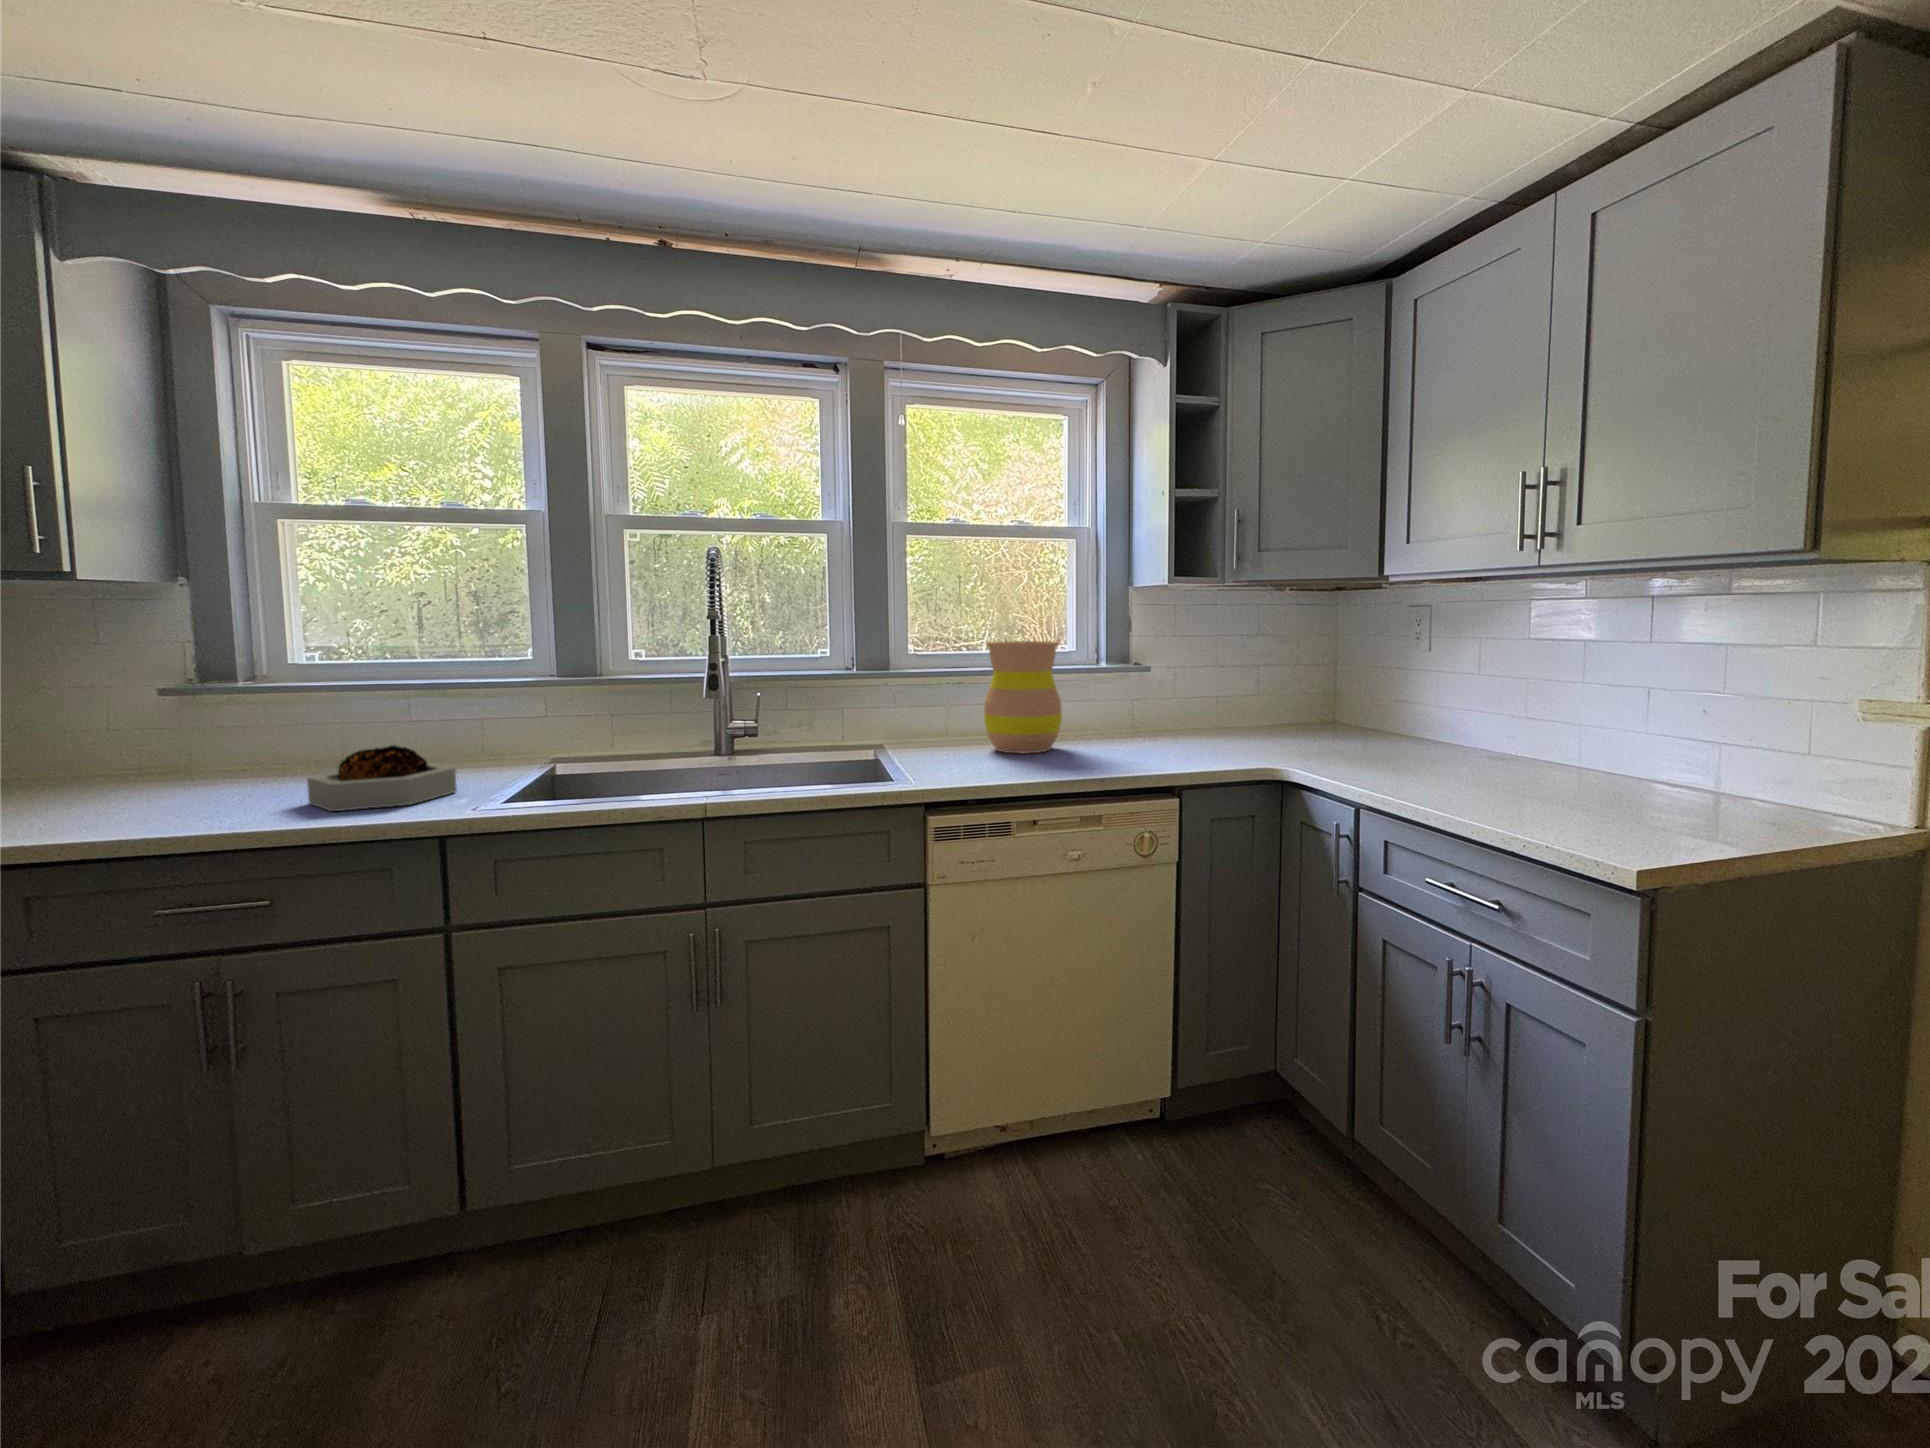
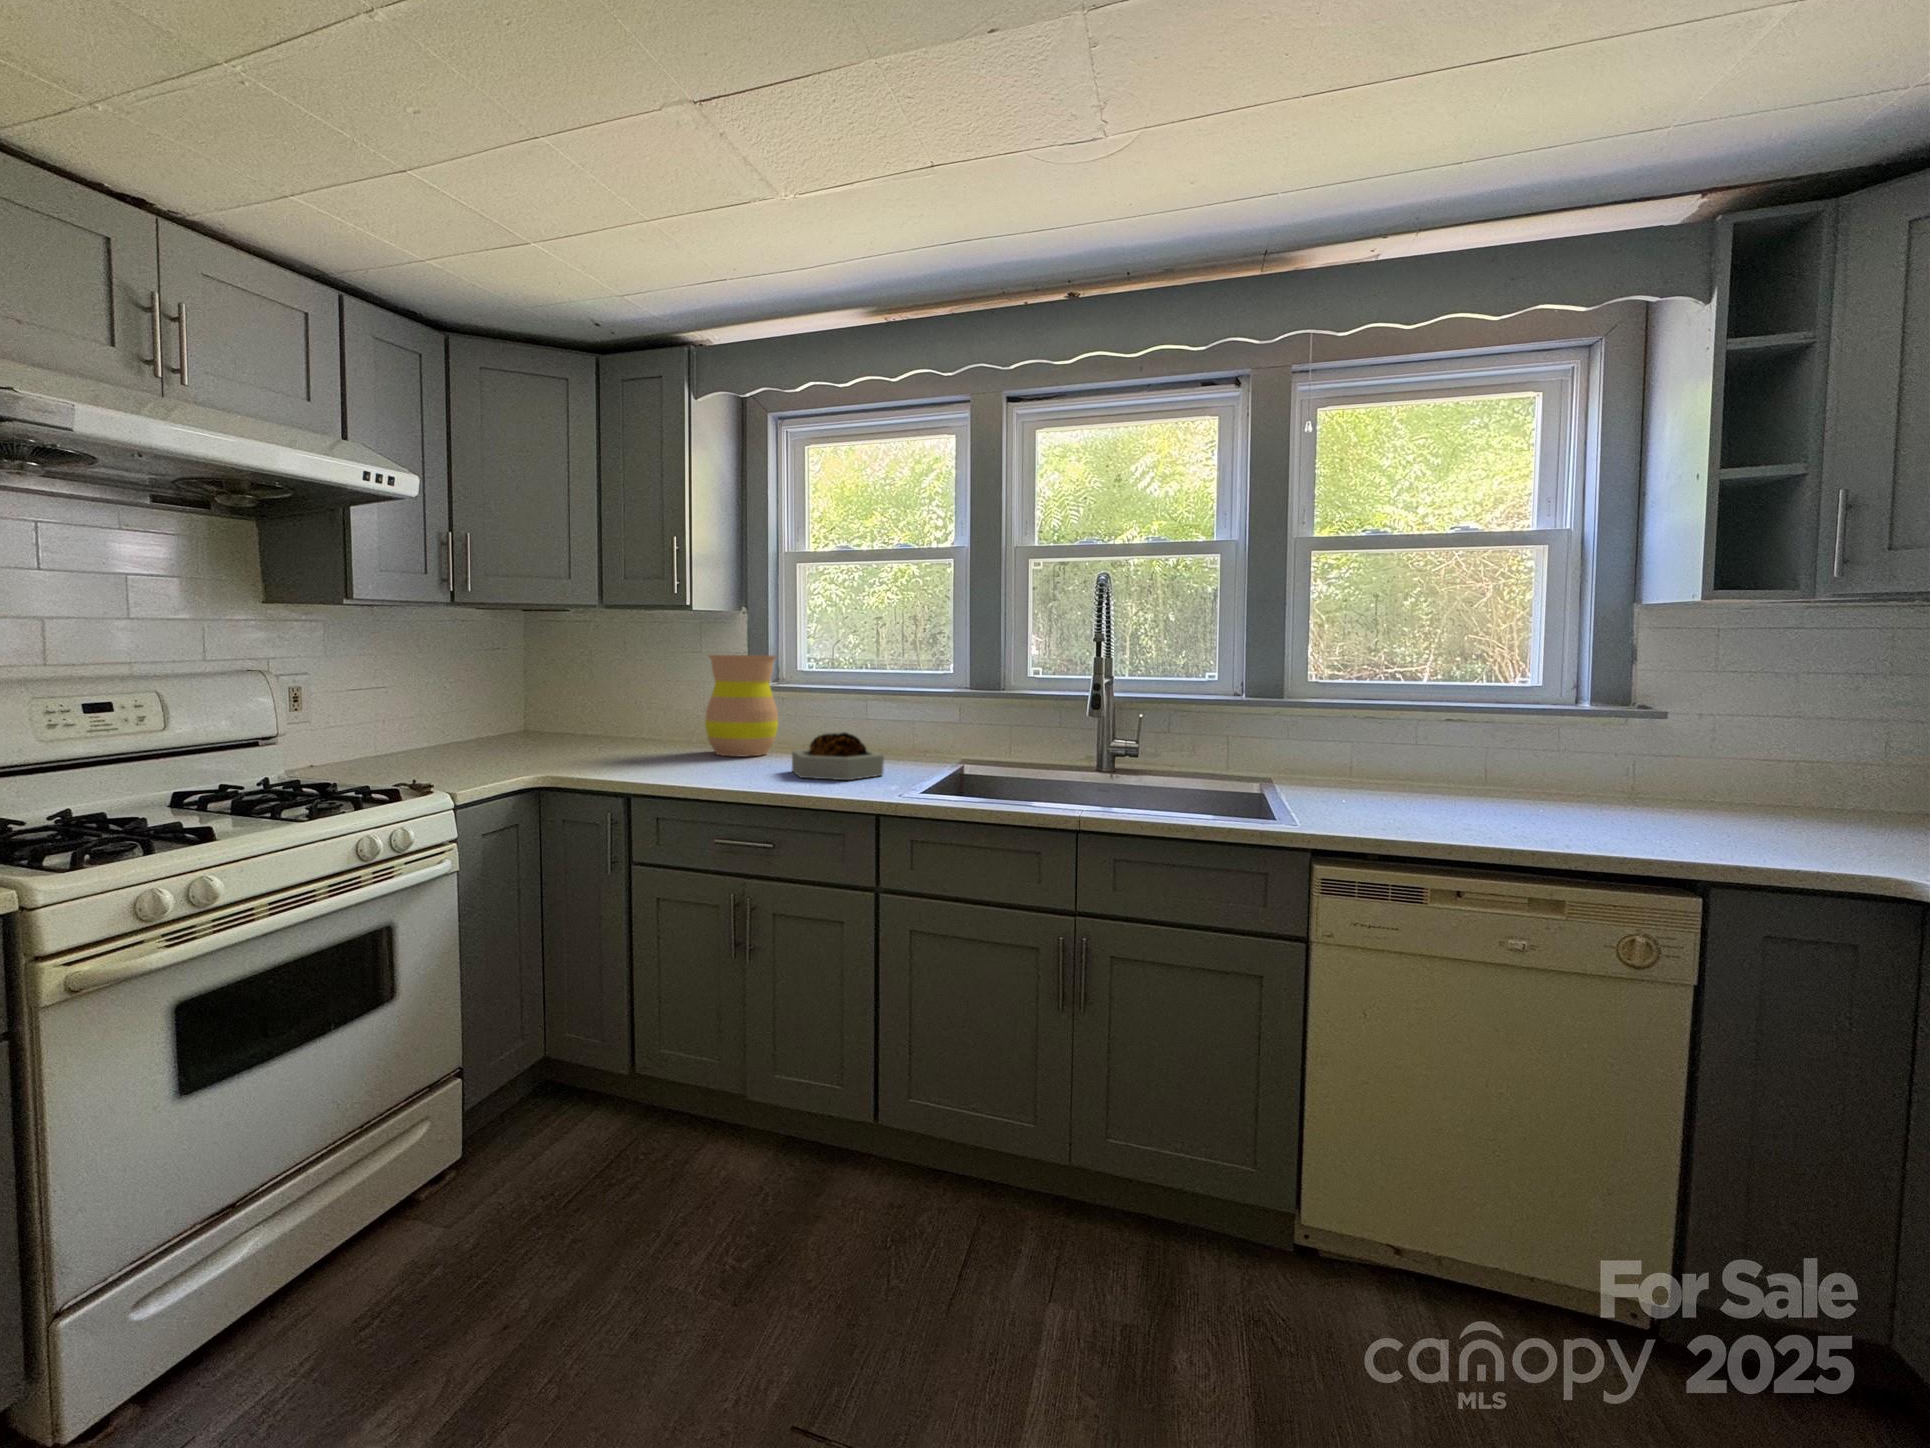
vase: present [984,641,1062,753] -> present [705,655,778,756]

